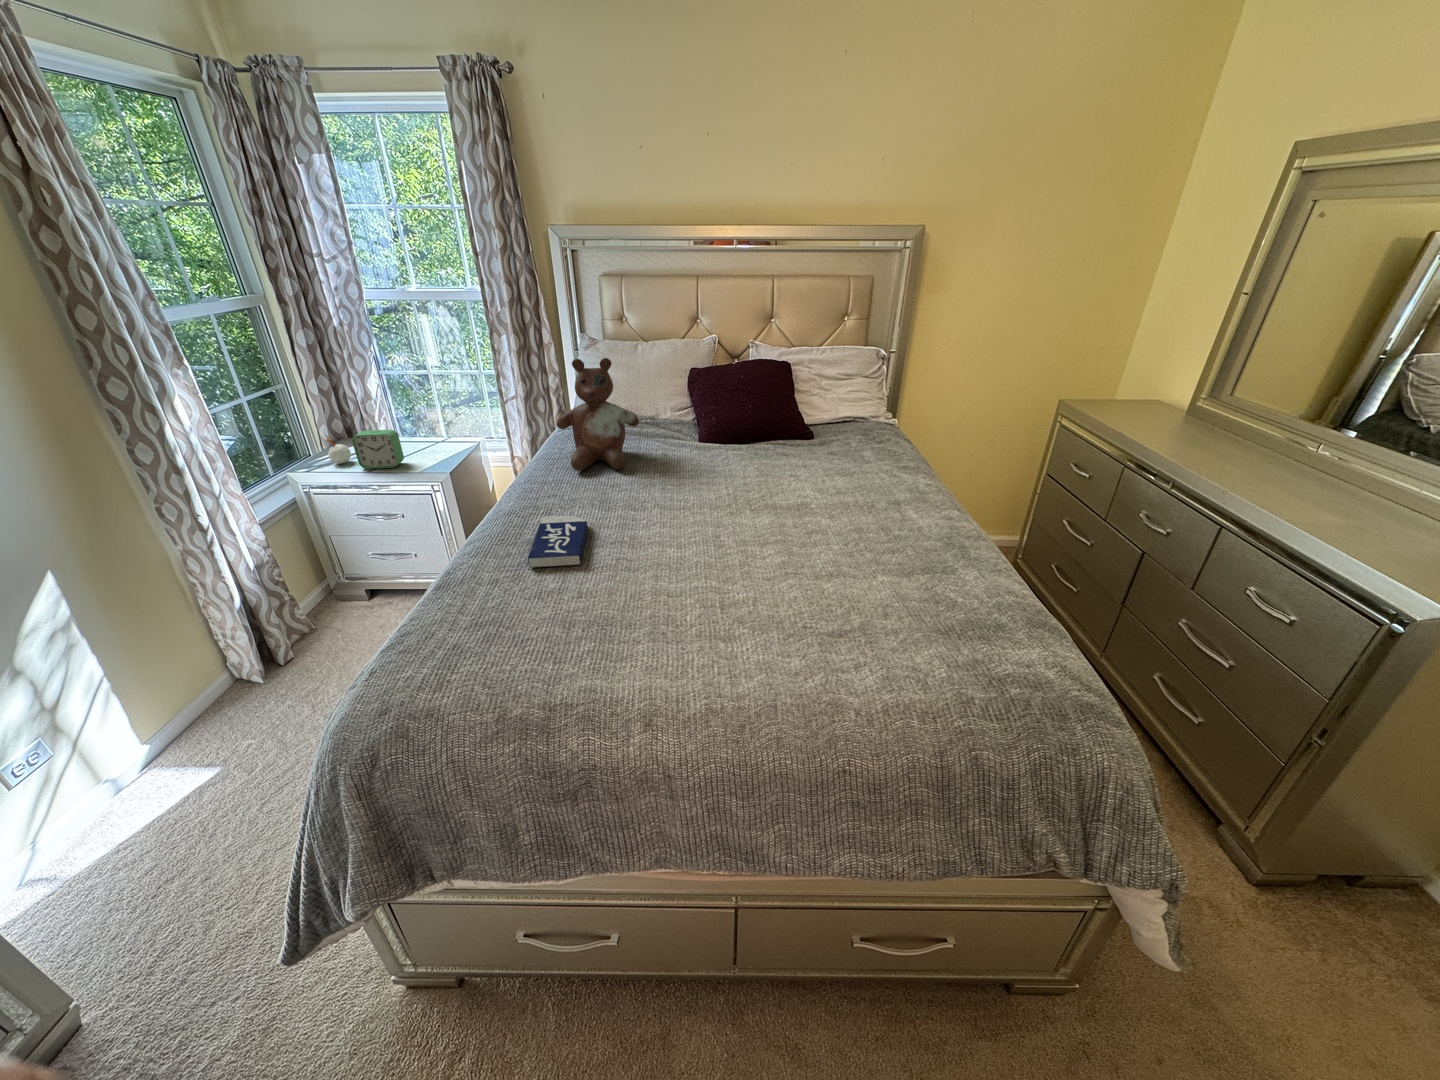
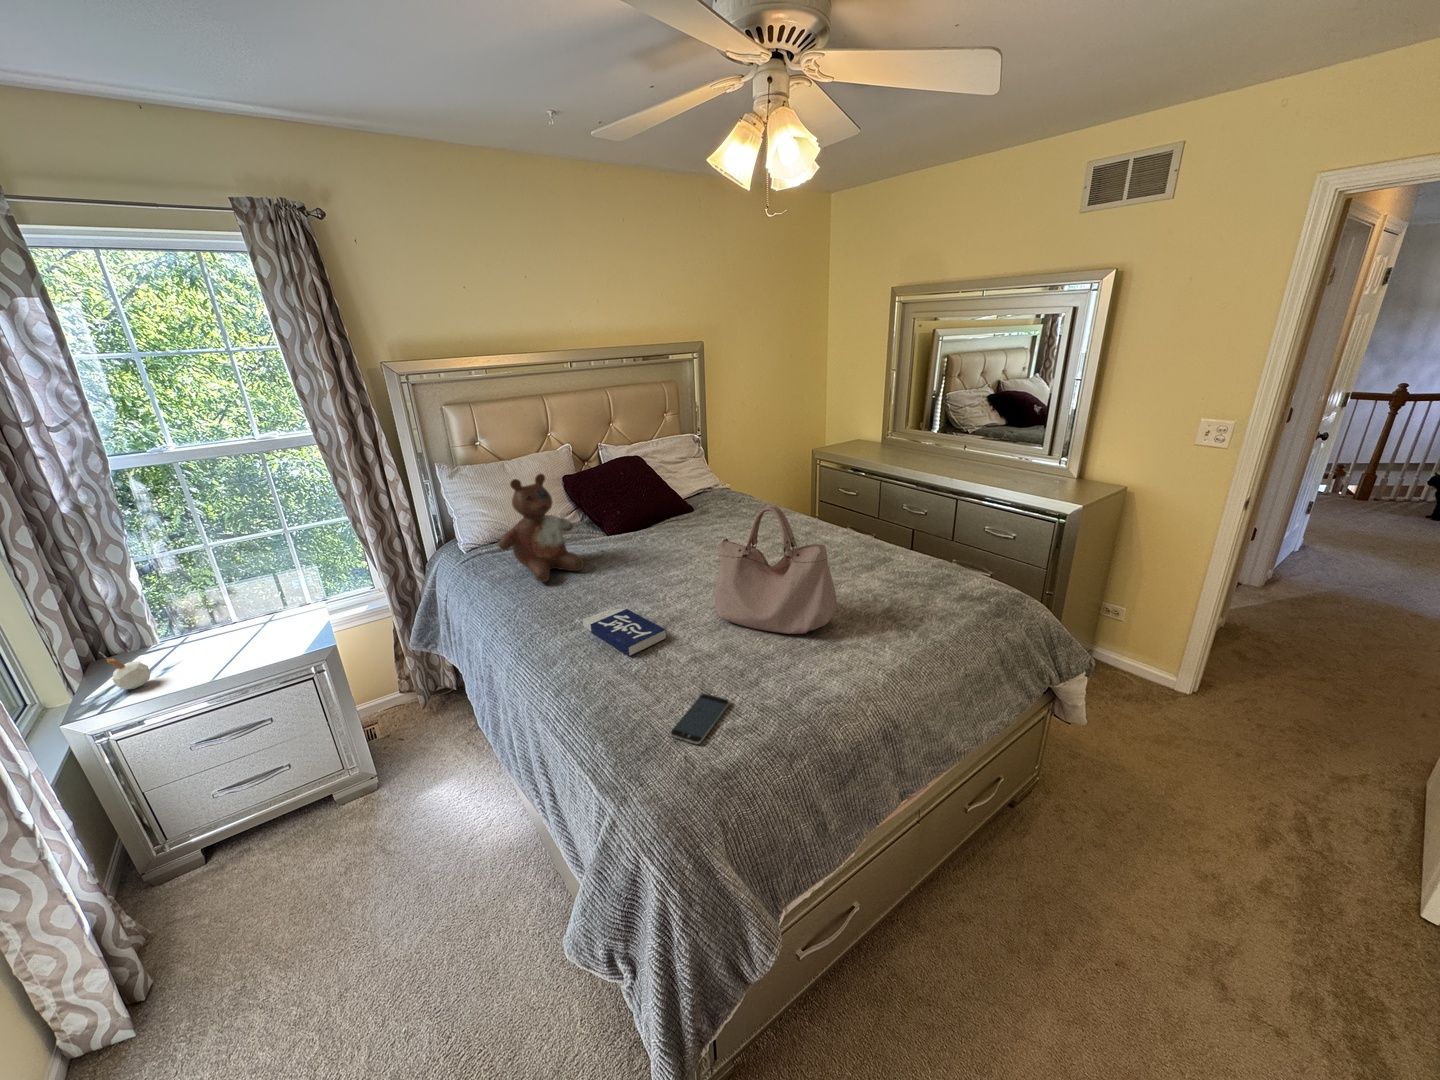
alarm clock: present [352,430,404,469] -> none [167,619,243,680]
handbag: none [644,450,750,622] -> present [714,505,837,634]
smartphone: none [442,634,526,678] -> present [670,694,730,744]

